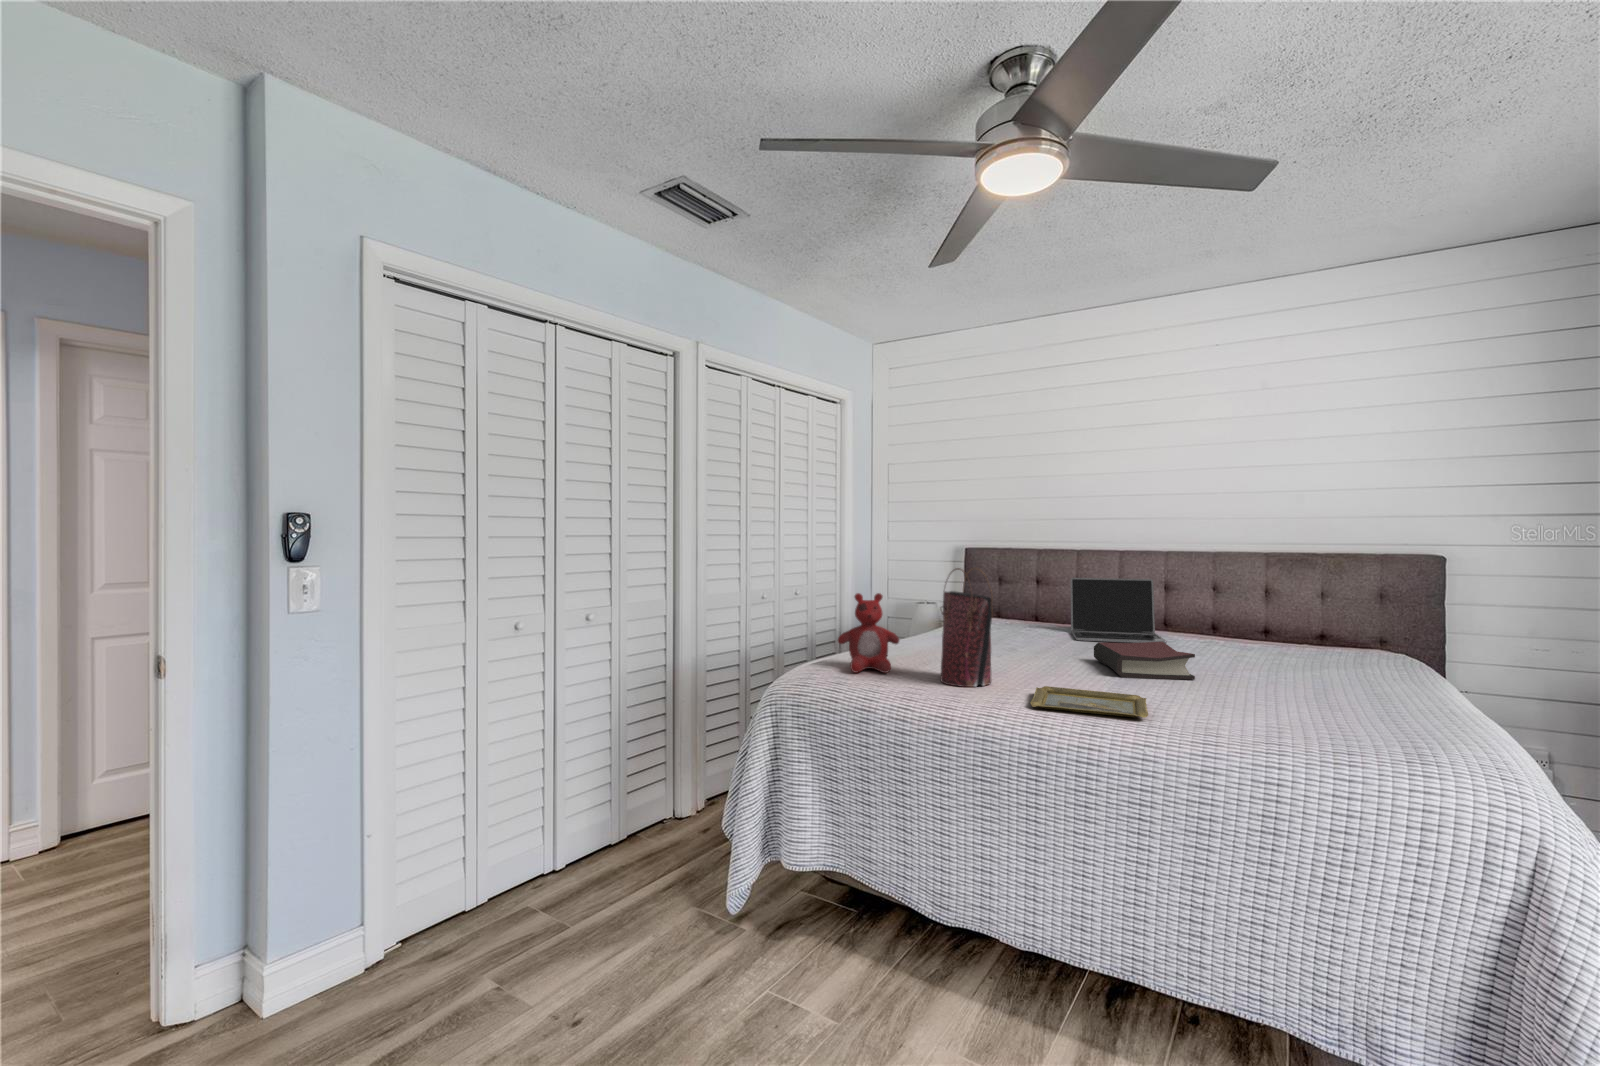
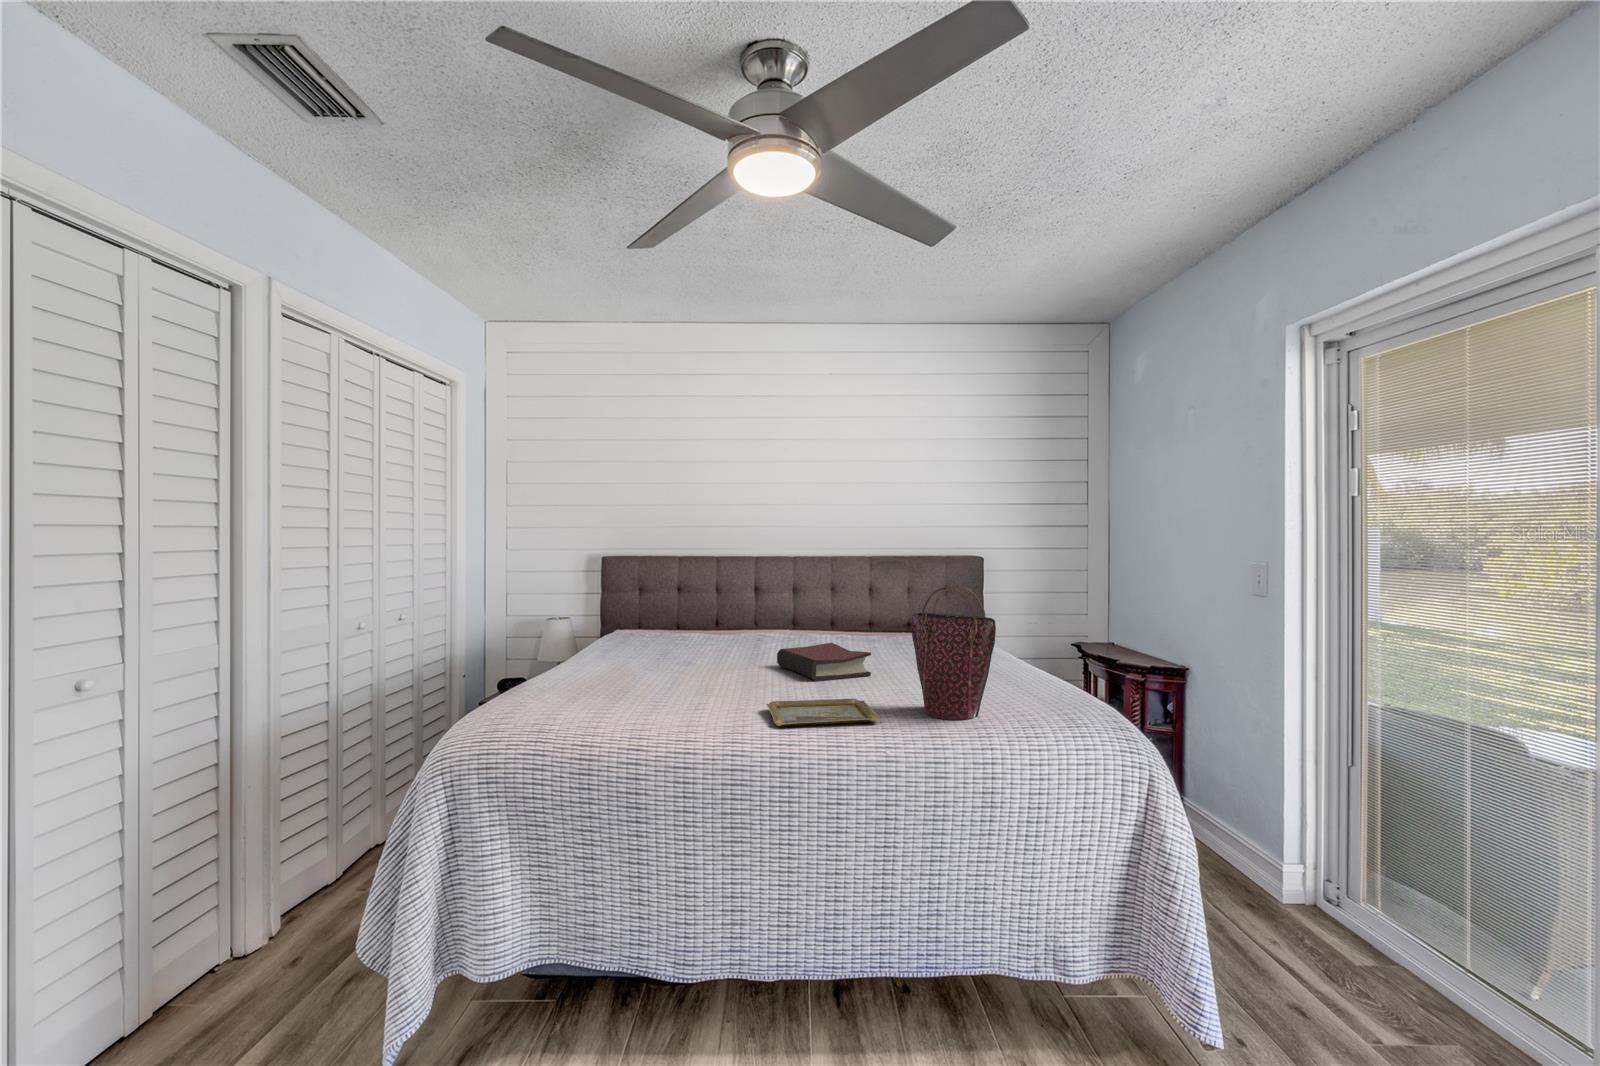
handbag: present [941,568,993,687] -> present [912,586,996,720]
laptop: present [1070,578,1167,644] -> none [727,584,817,647]
stuffed bear: present [838,593,899,673] -> none [526,616,601,715]

